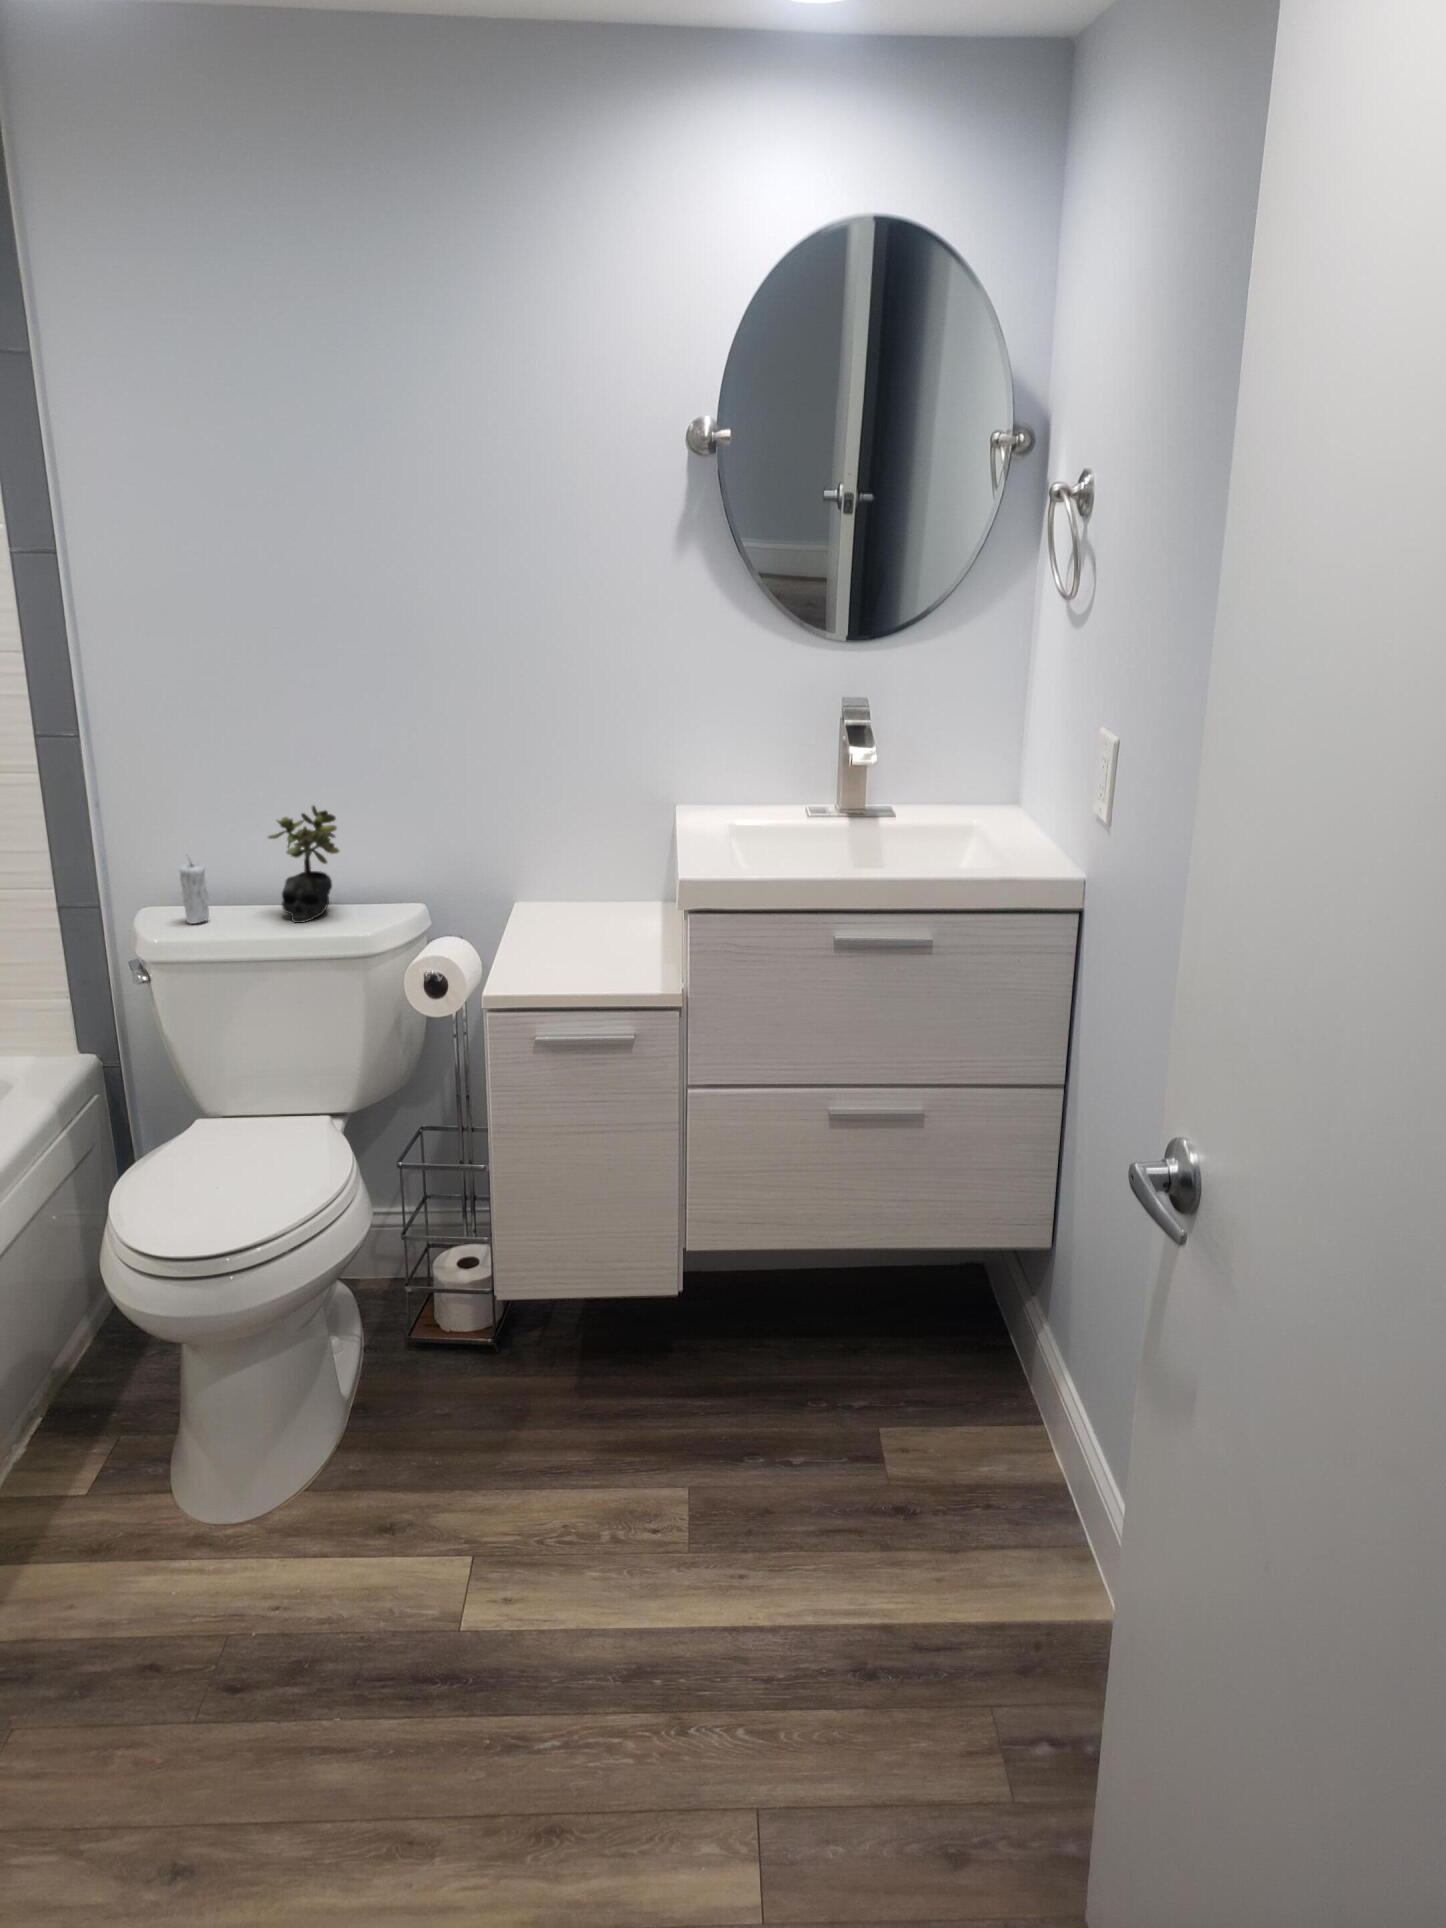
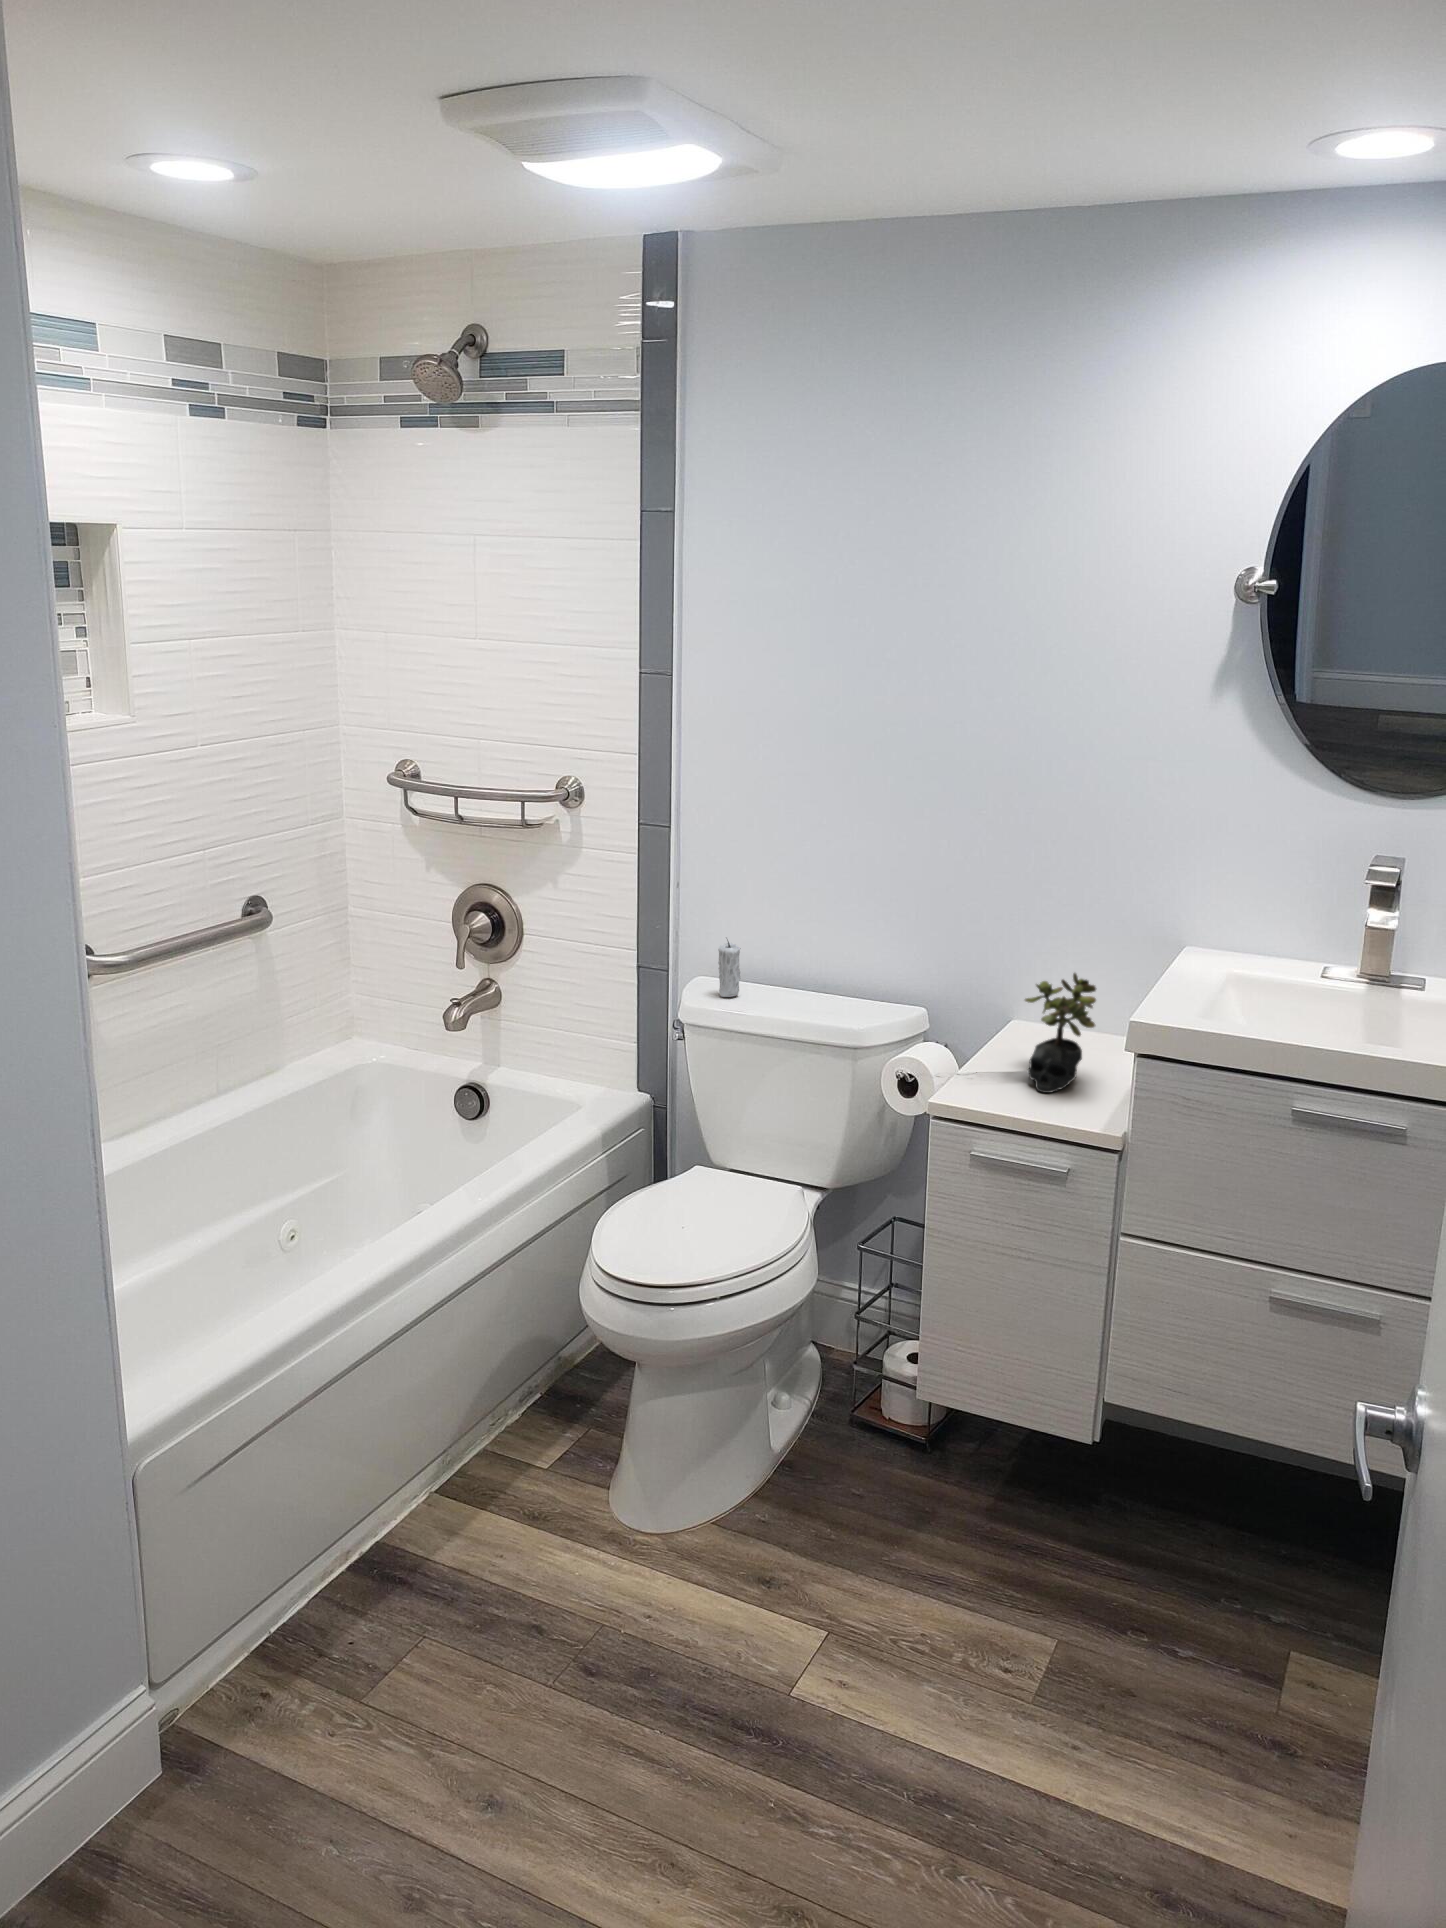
succulent plant: present [269,806,339,923] -> present [1025,973,1096,1093]

